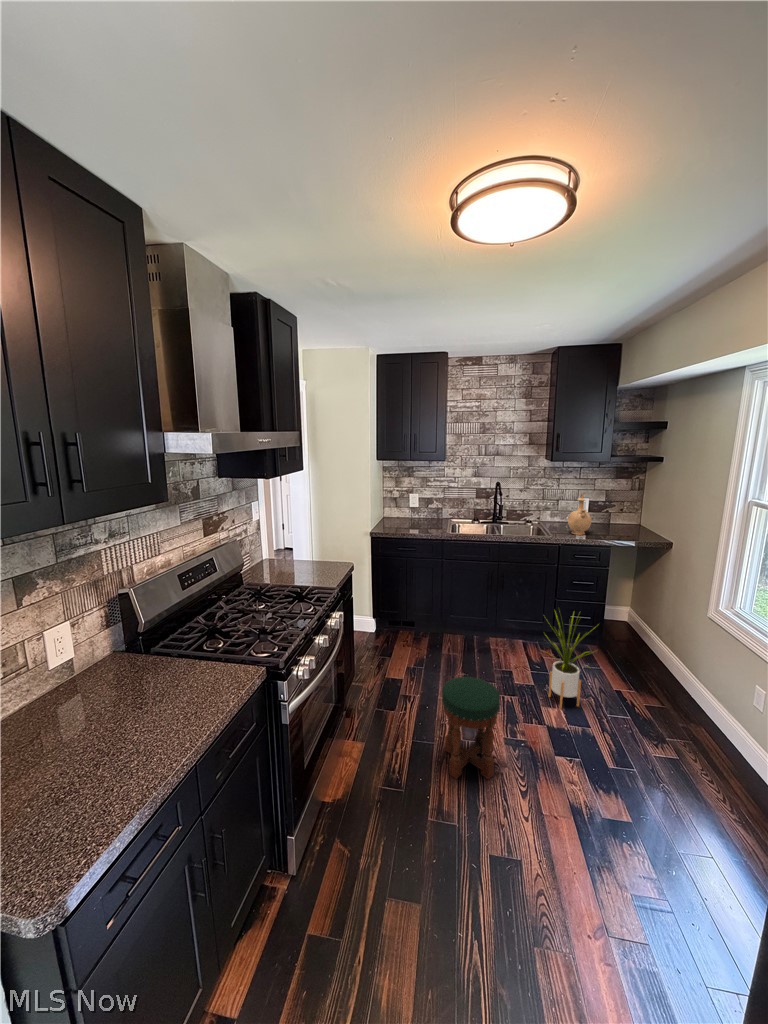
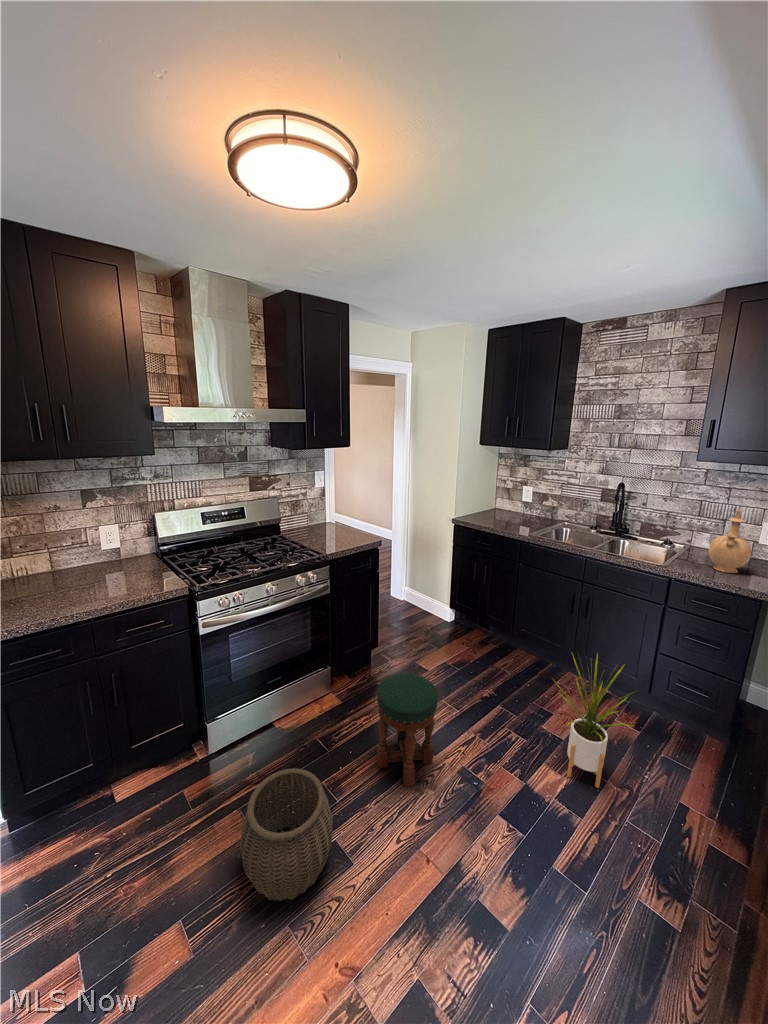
woven basket: none [433,801,531,942] -> present [240,769,333,901]

